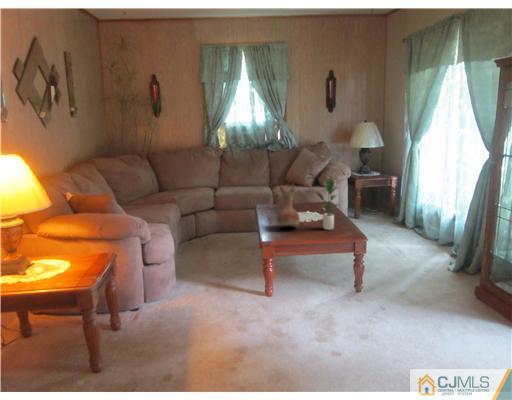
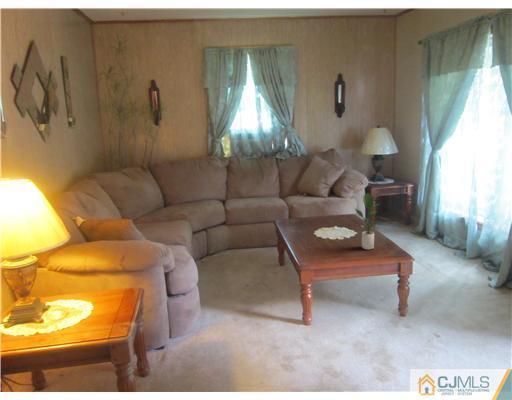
vase: present [277,186,300,226] -> none [311,201,336,247]

